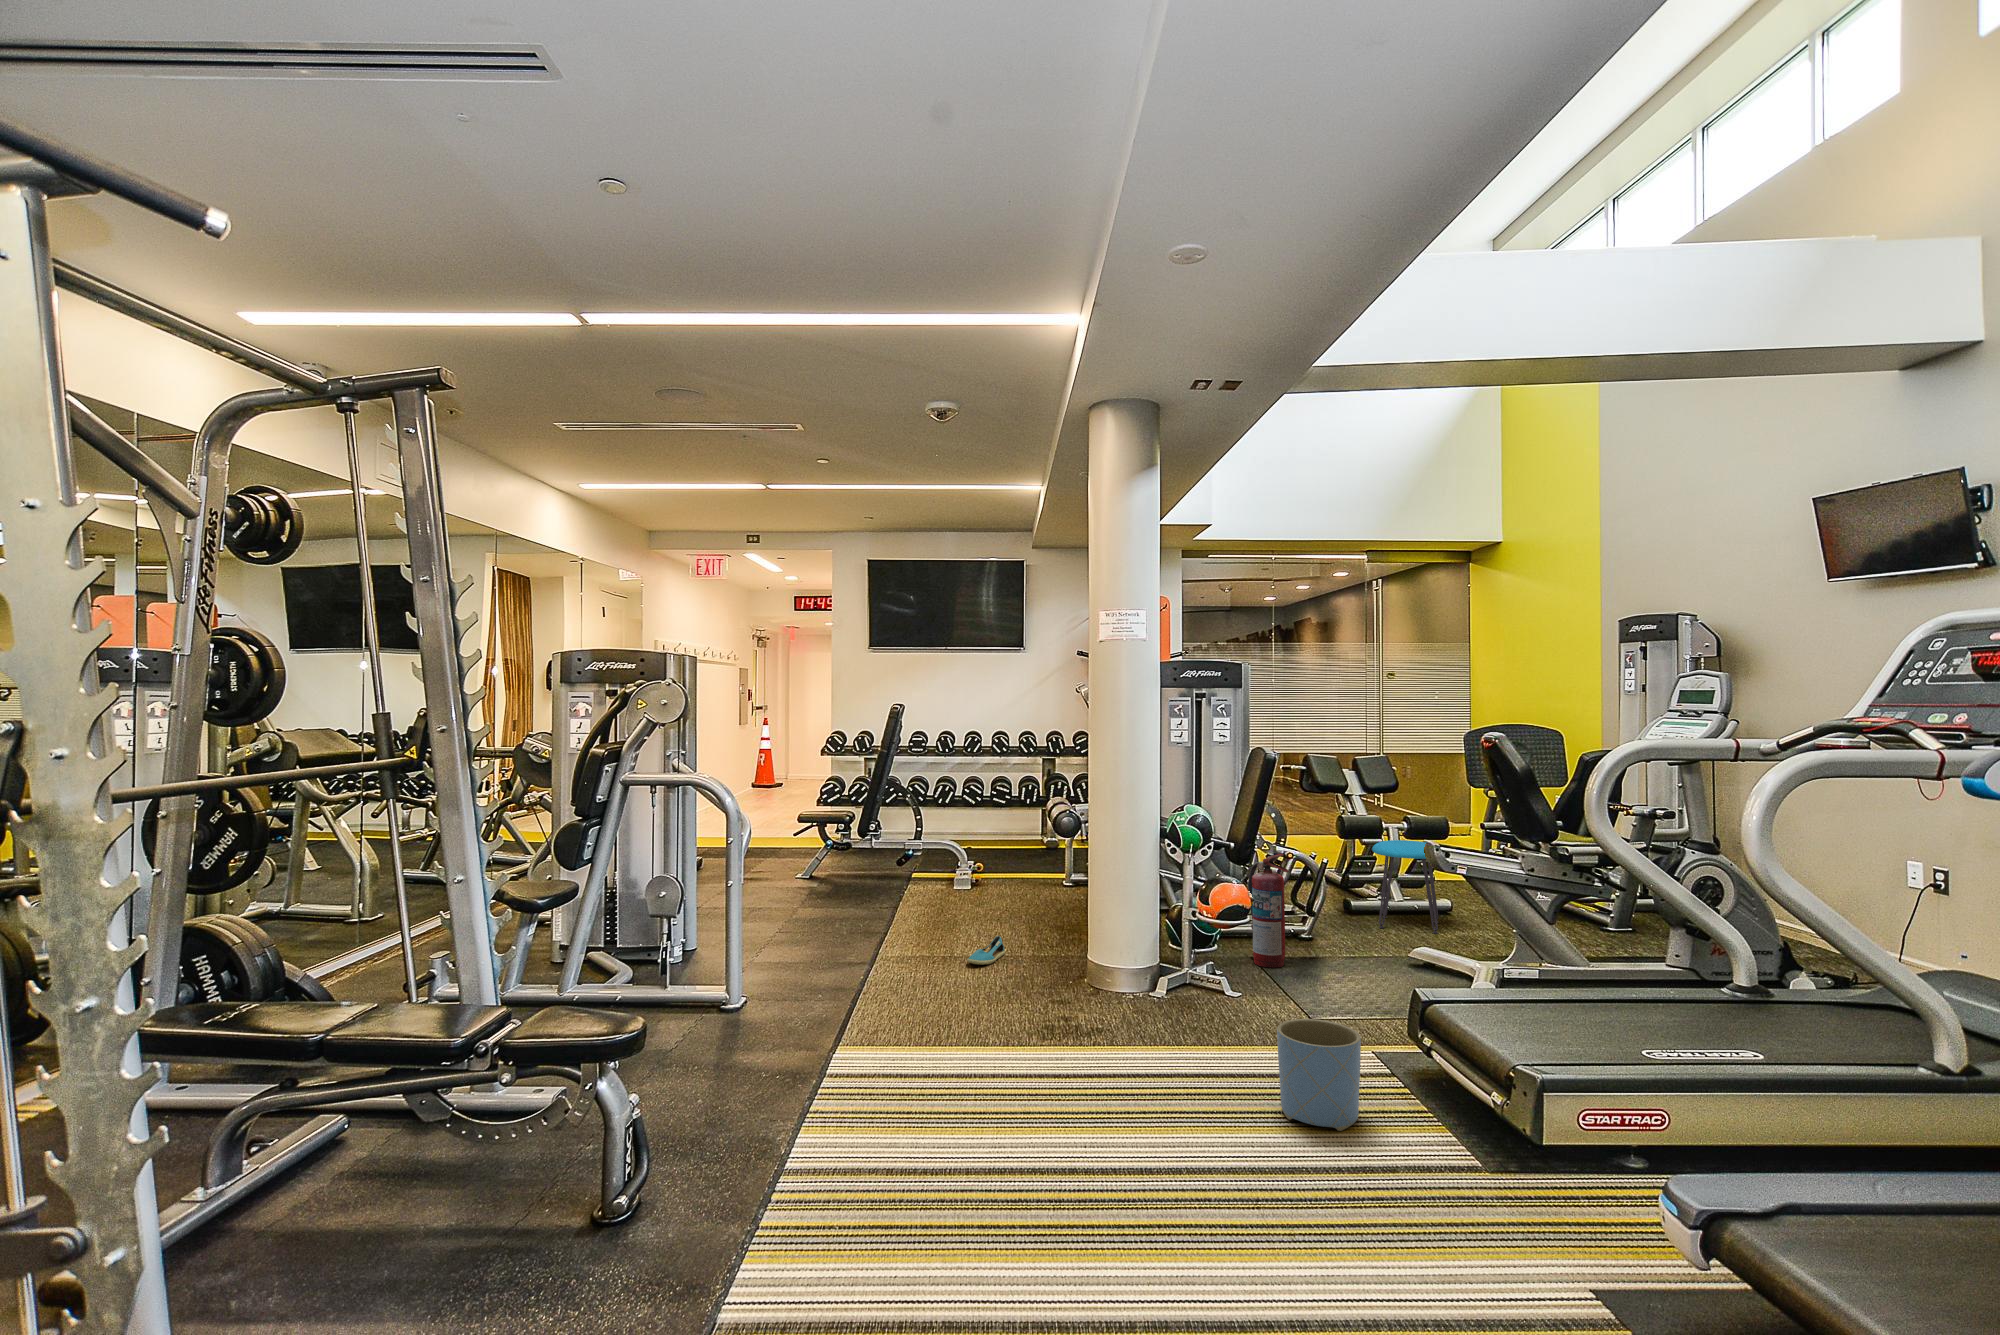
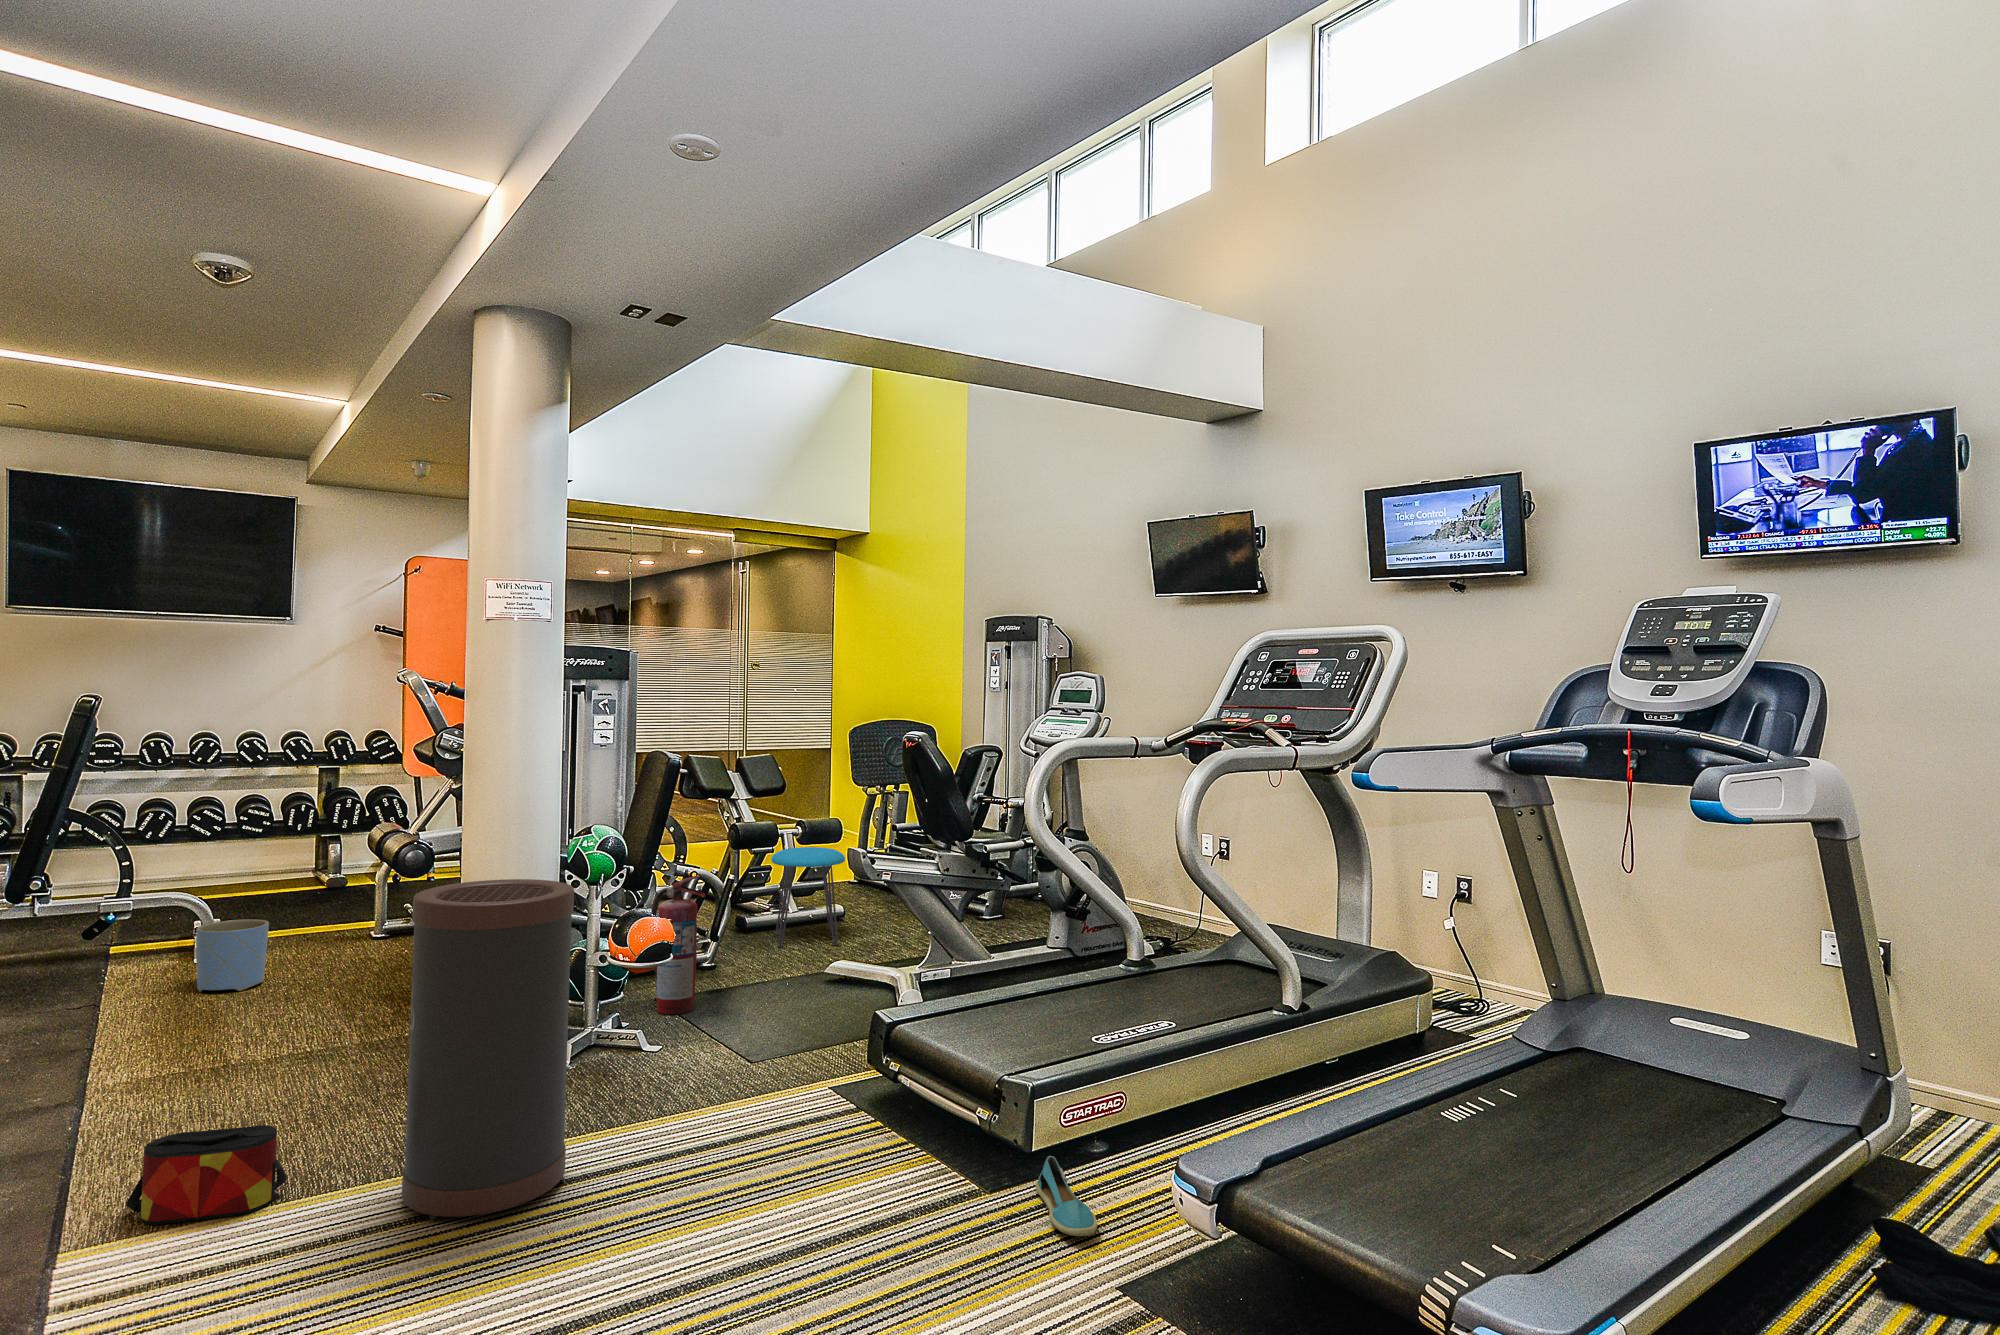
trash can: none [1037,839,1142,1074] -> present [402,879,574,1220]
shoe: present [967,936,1005,965] -> present [1036,1156,1097,1236]
bag: none [902,979,979,1037] -> present [126,1125,286,1225]
planter: present [1277,1019,1361,1131] -> present [196,919,269,992]

